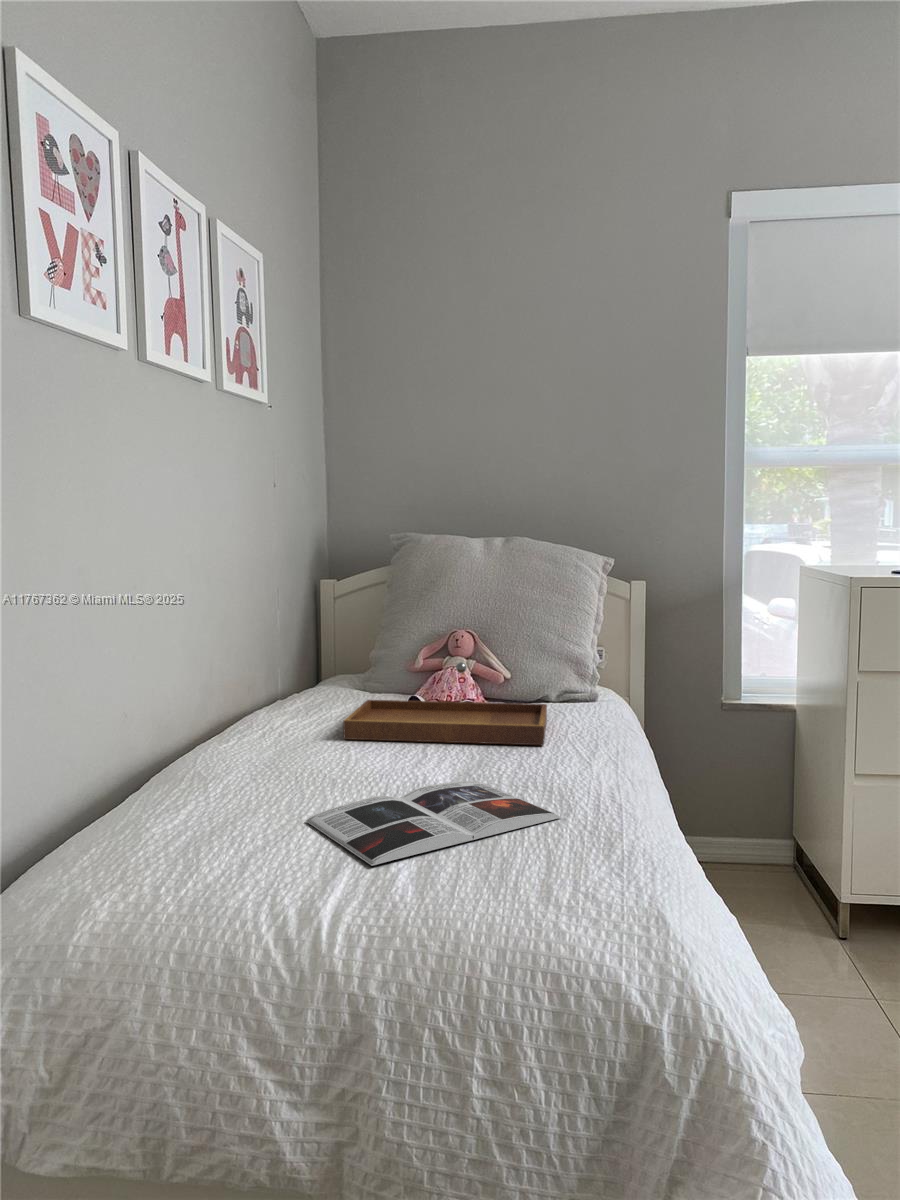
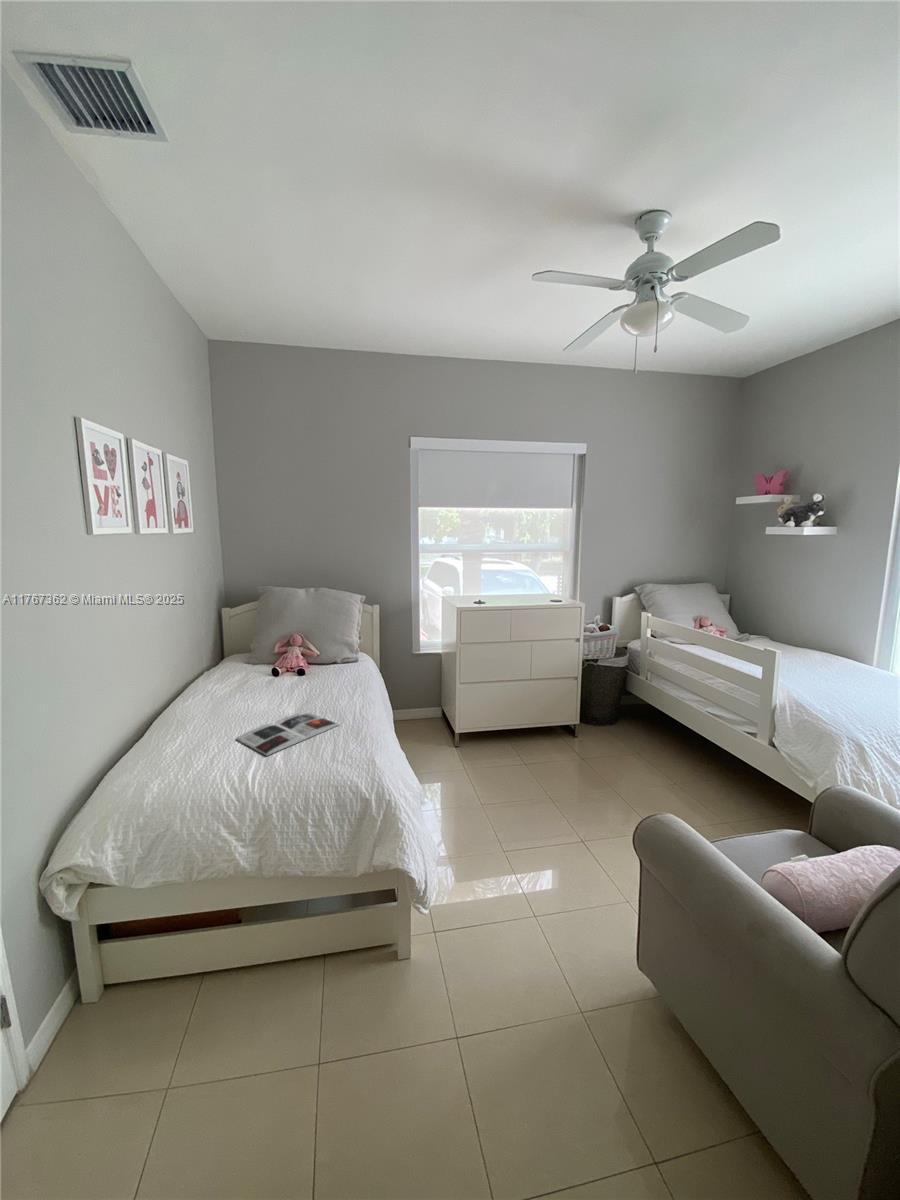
tray: present [343,662,547,745] -> none [245,656,335,695]

